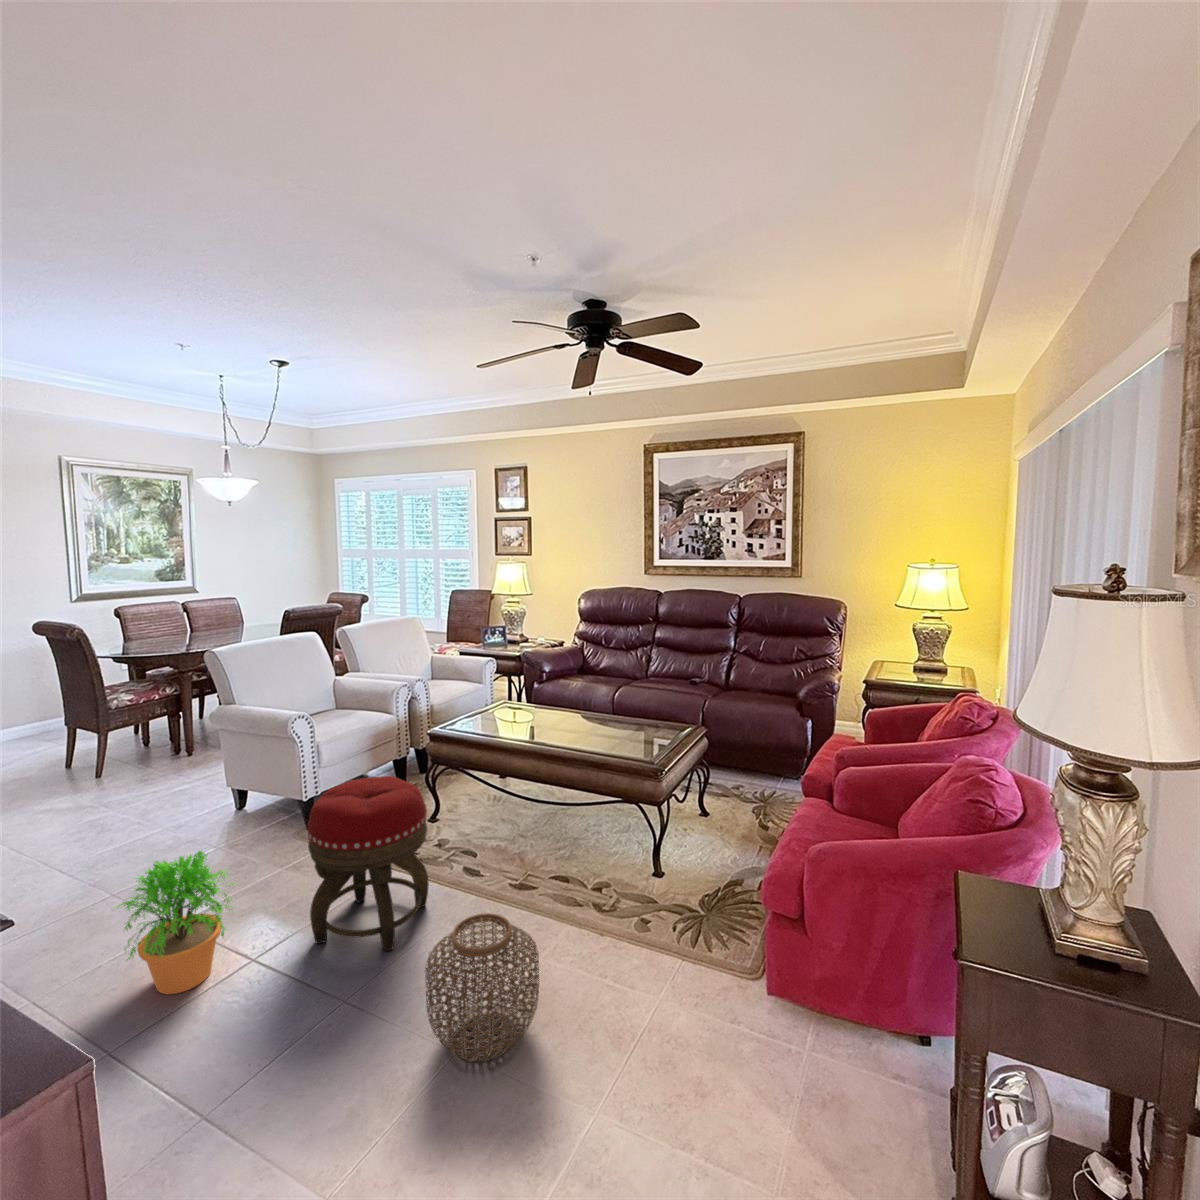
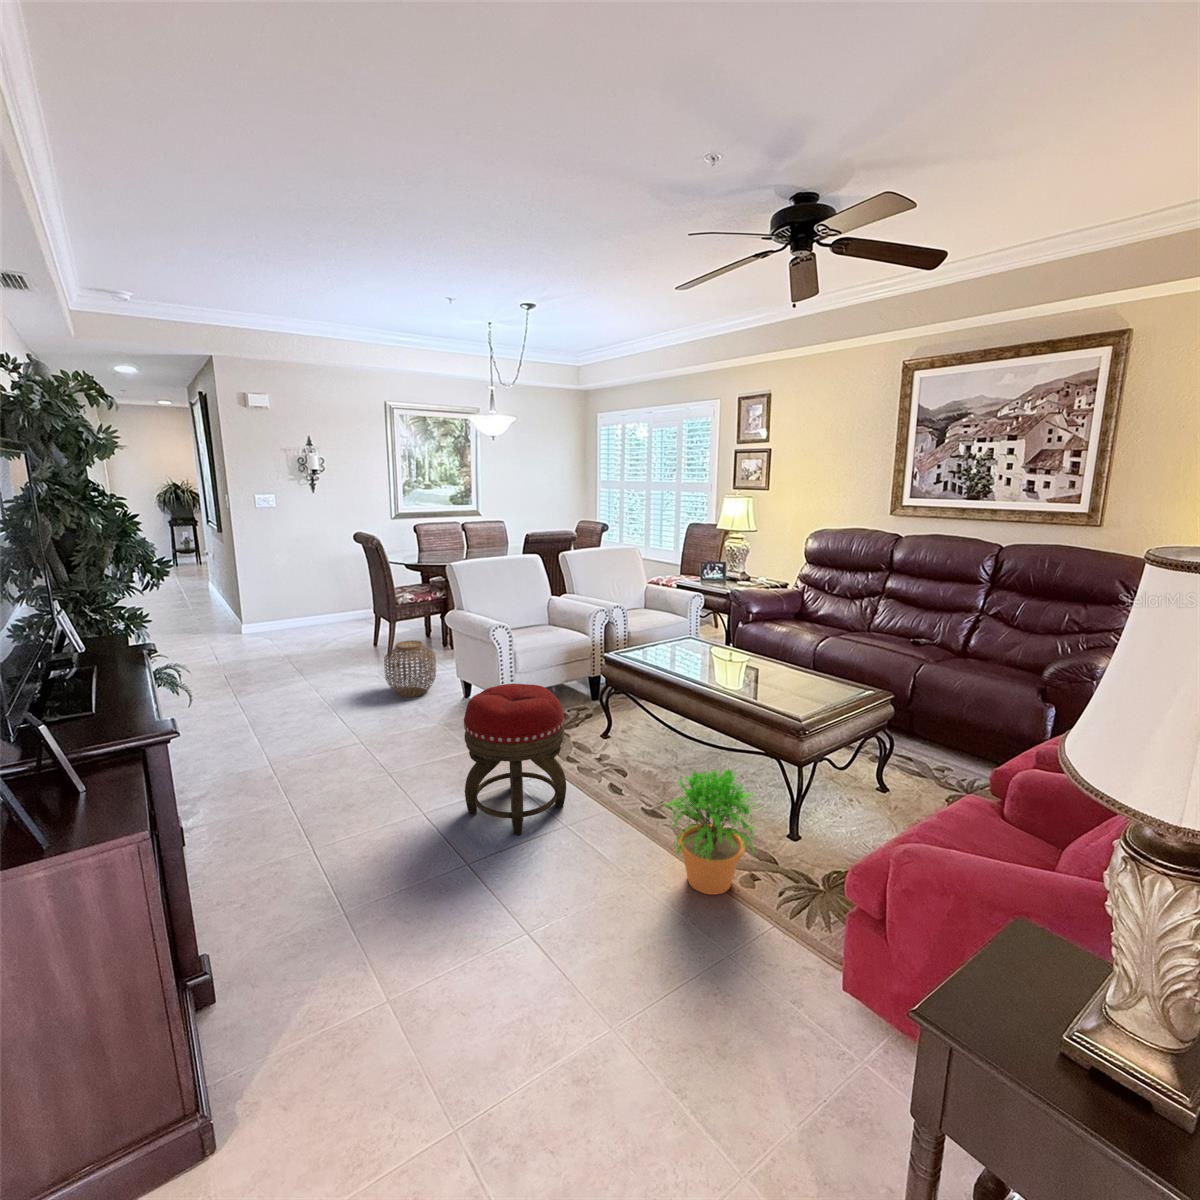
potted plant: present [117,851,235,994] -> present [666,769,754,895]
woven basket: present [425,913,539,1061] -> present [384,640,436,697]

